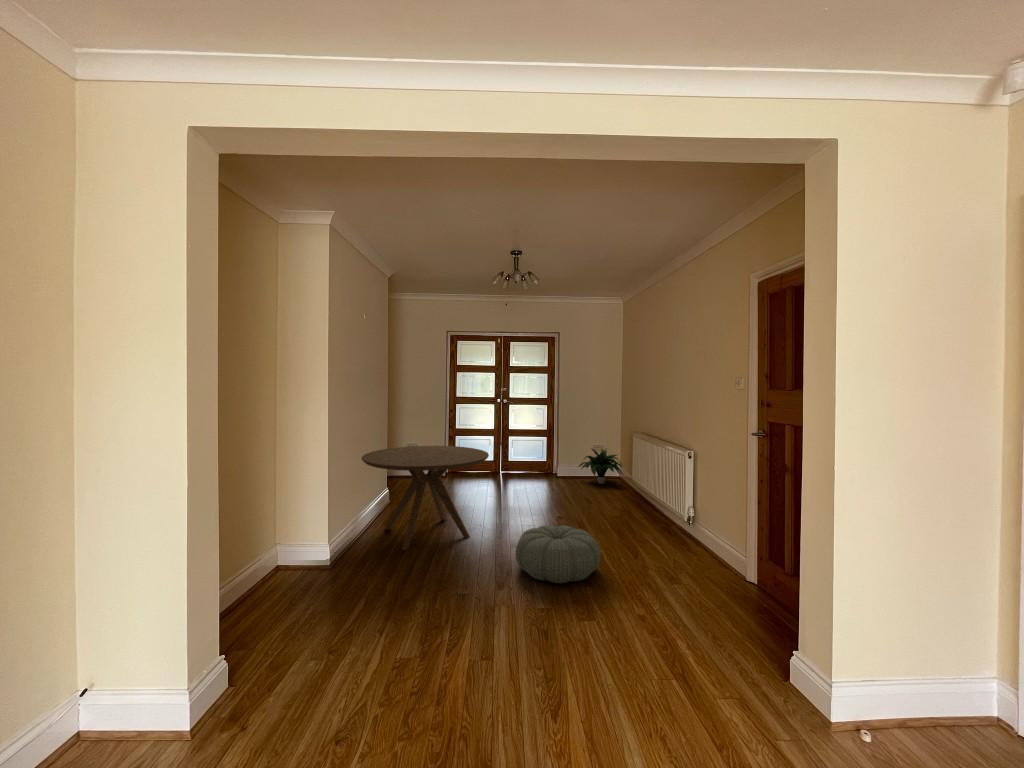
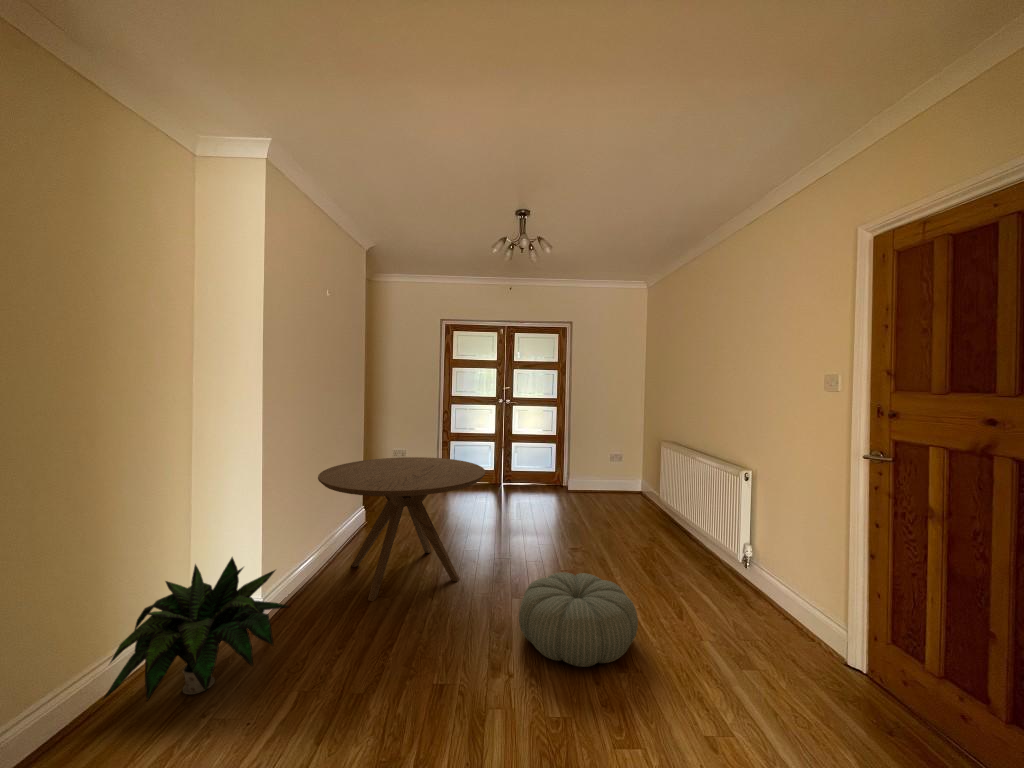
potted plant: present [579,448,623,484] -> present [104,557,289,701]

